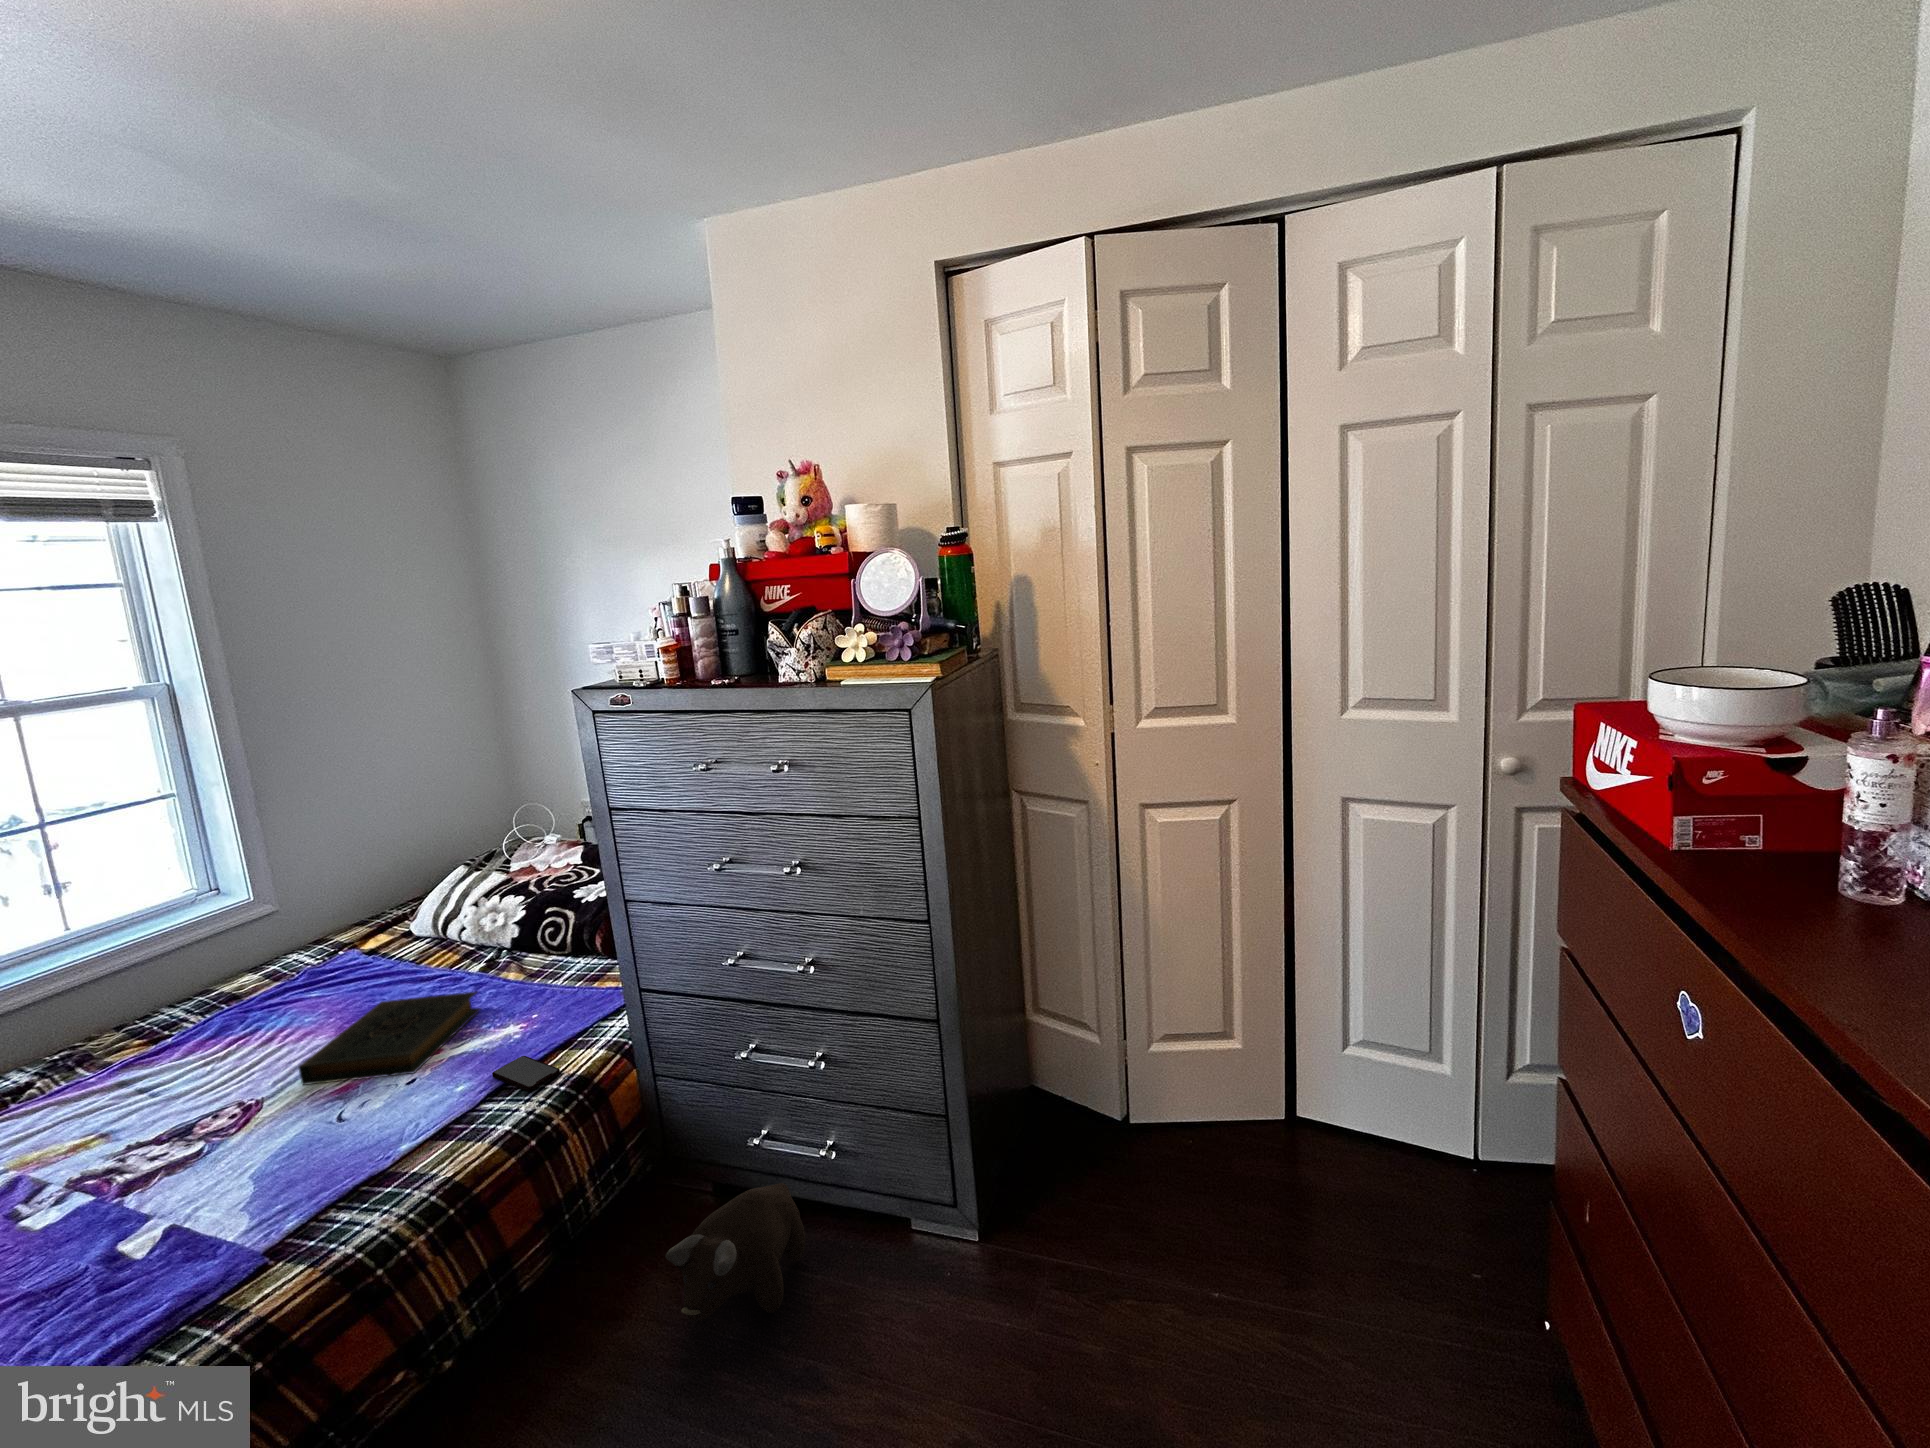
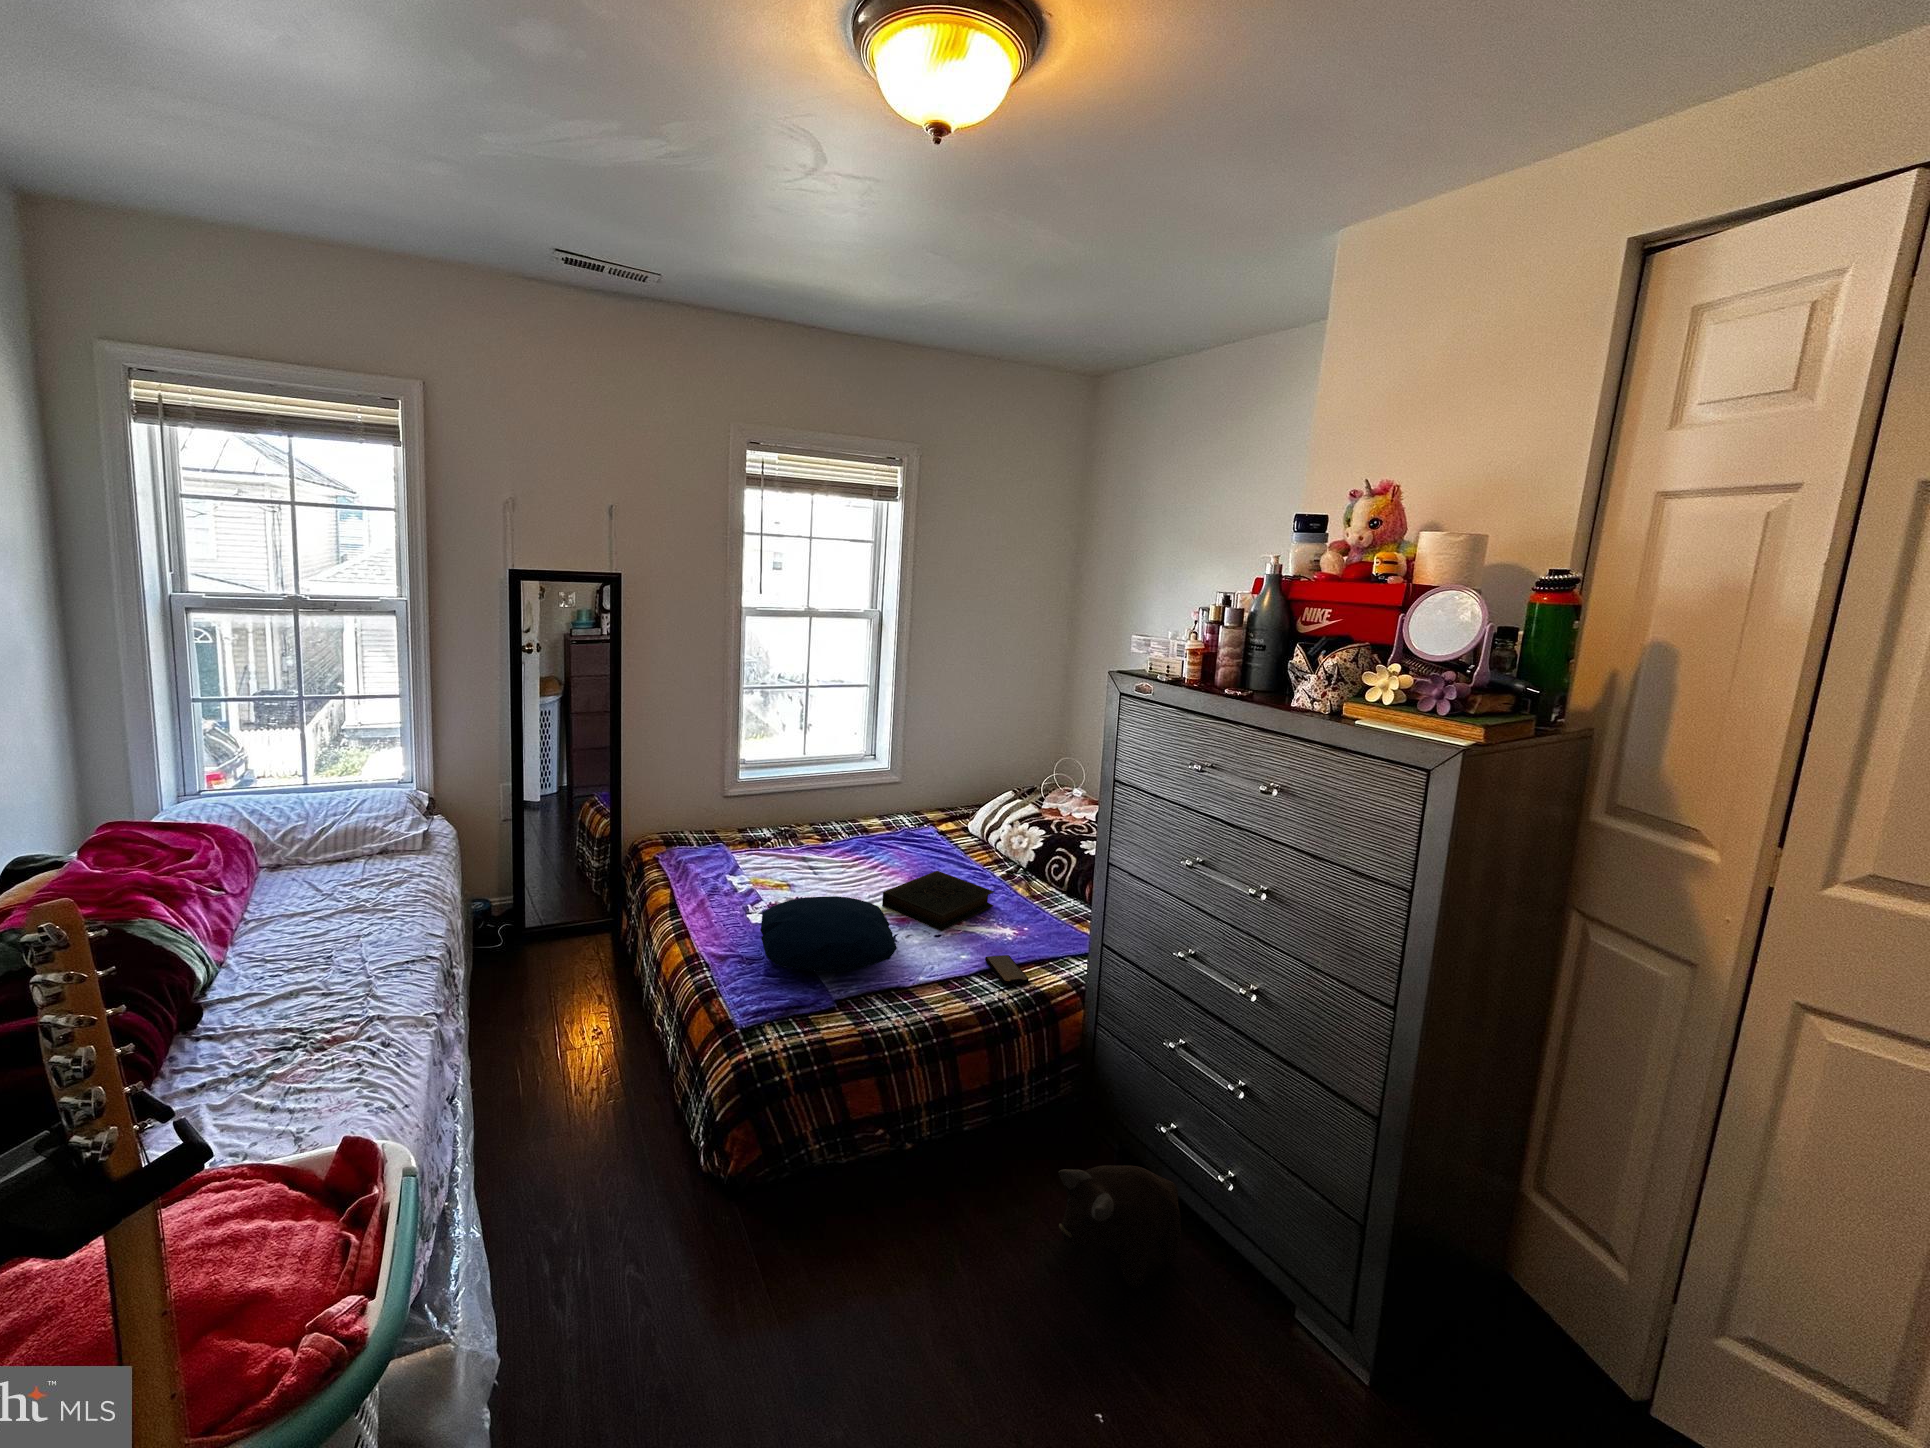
pillow: none [51,1090,351,1270] -> present [760,896,897,972]

